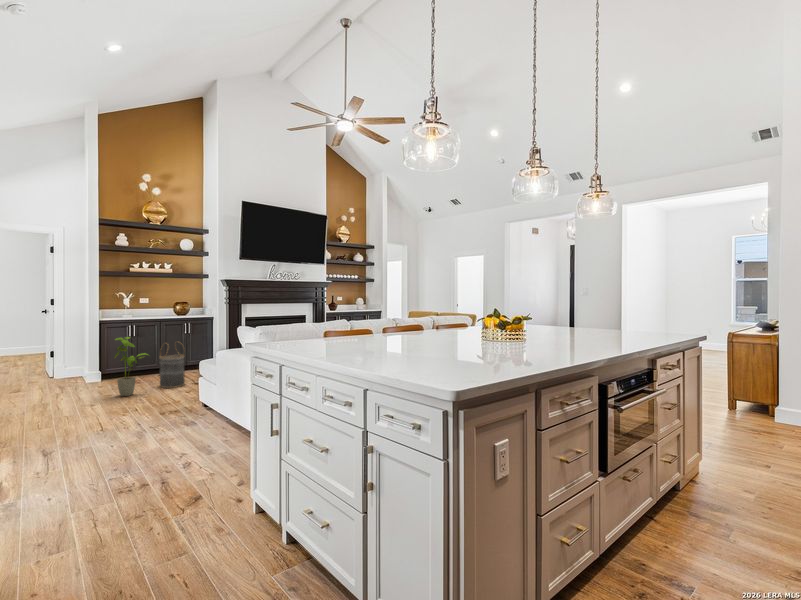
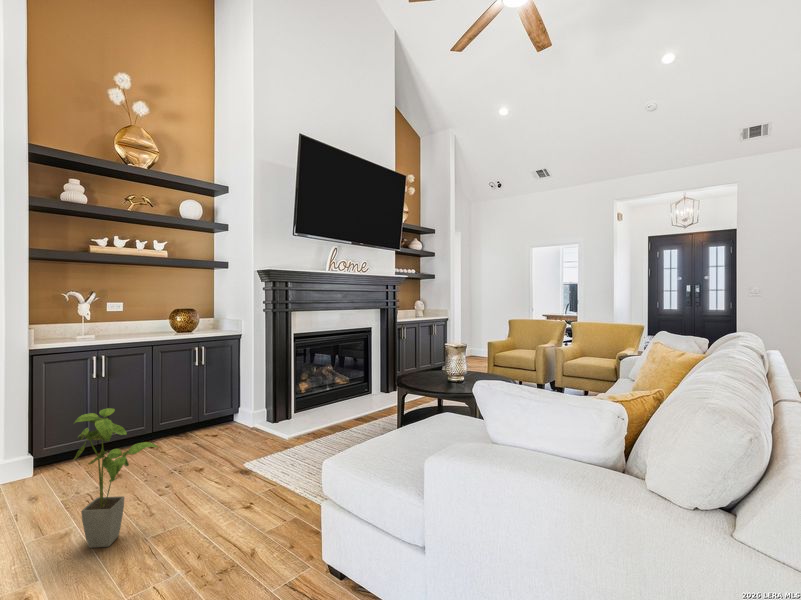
basket: present [160,349,185,388] -> none [168,400,221,503]

